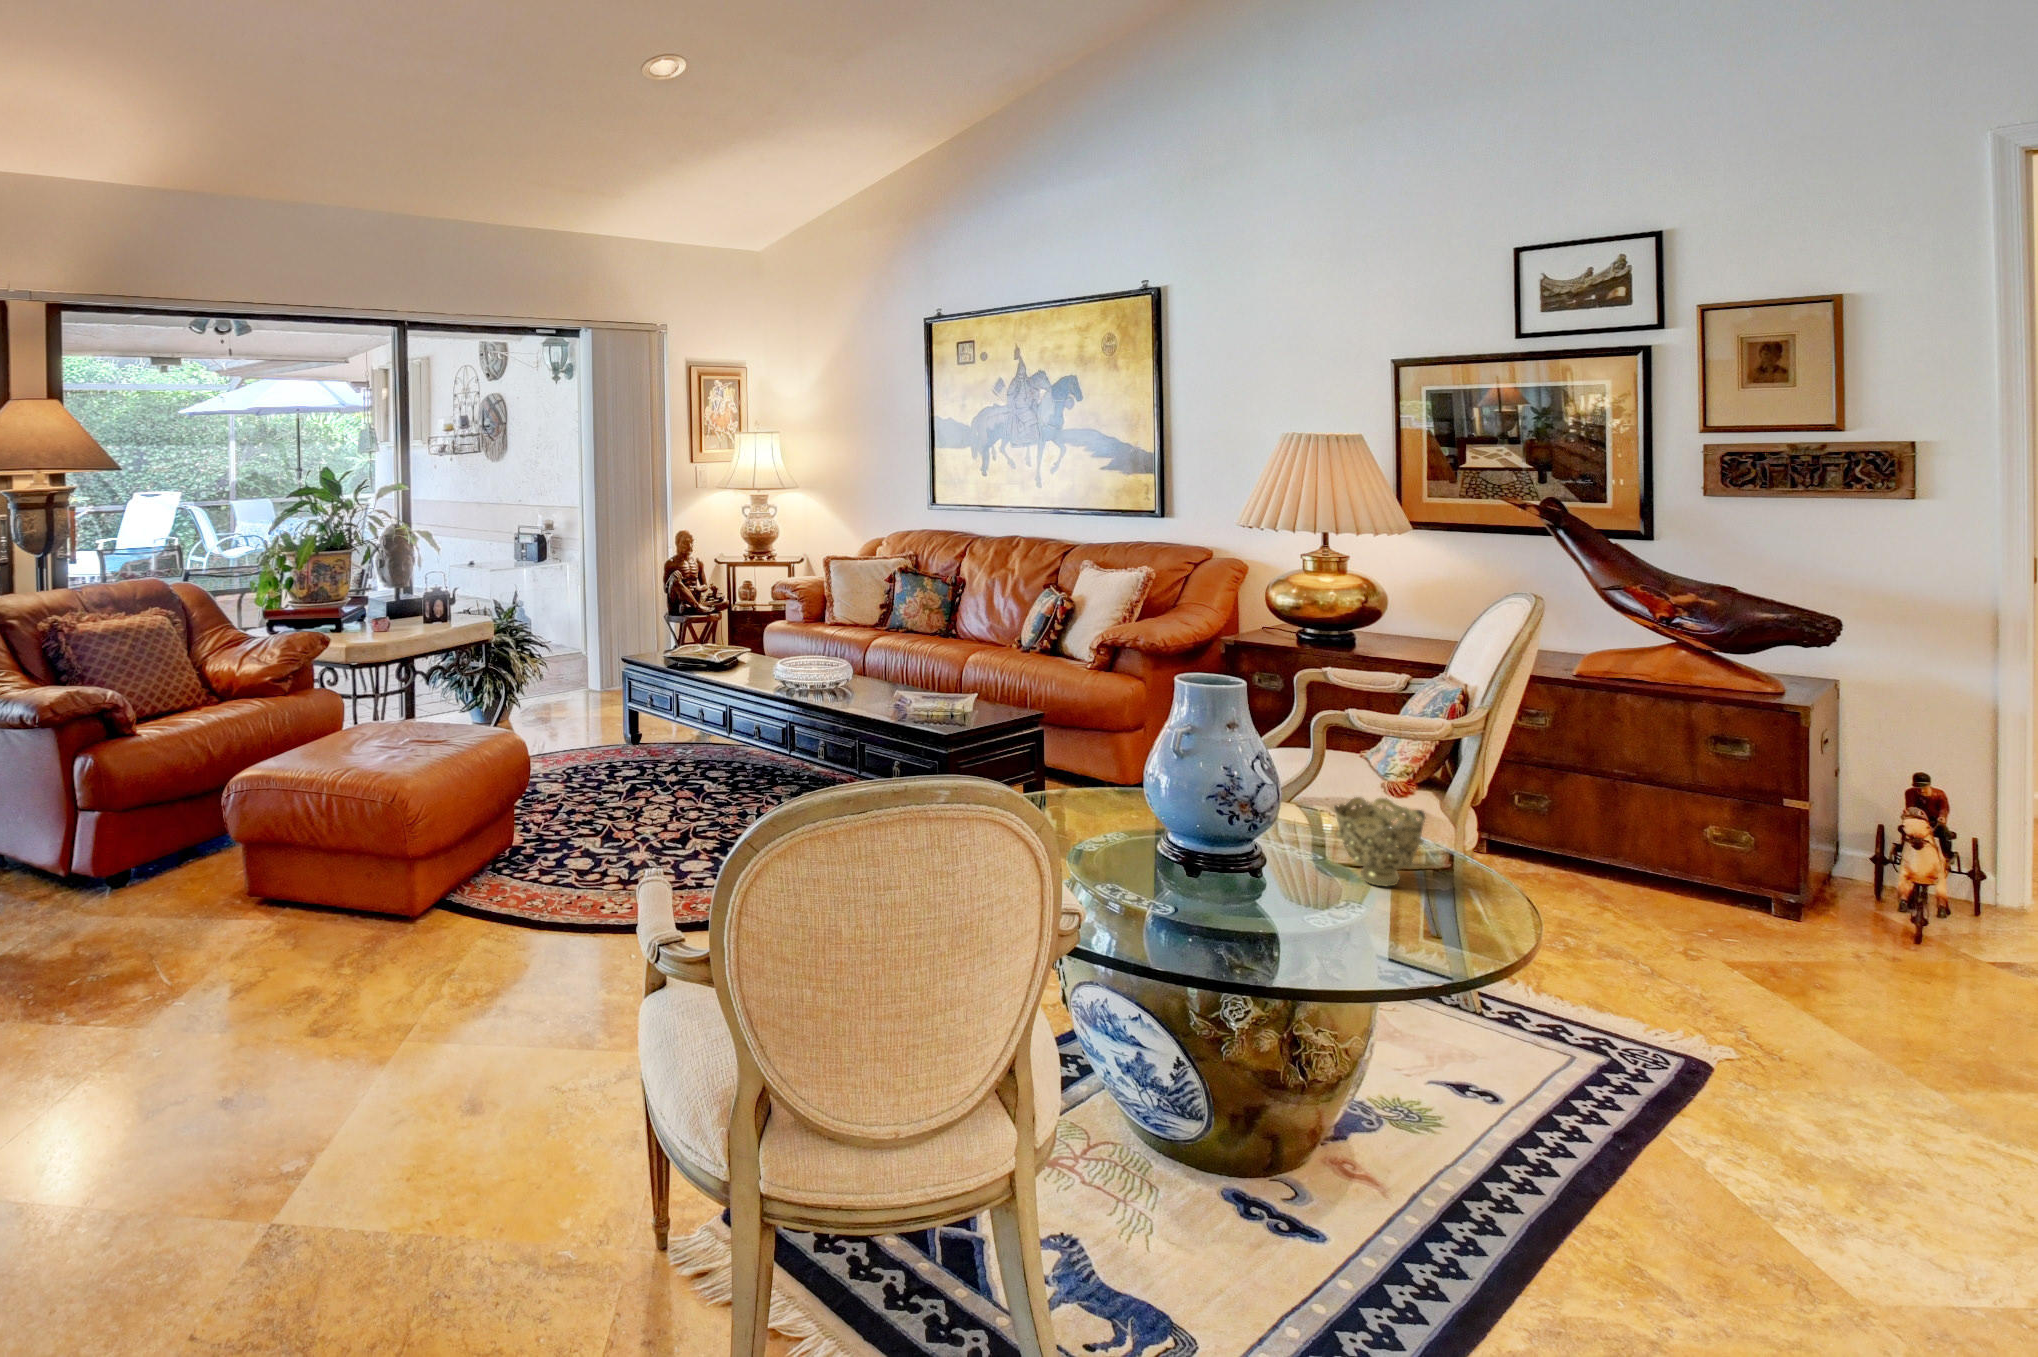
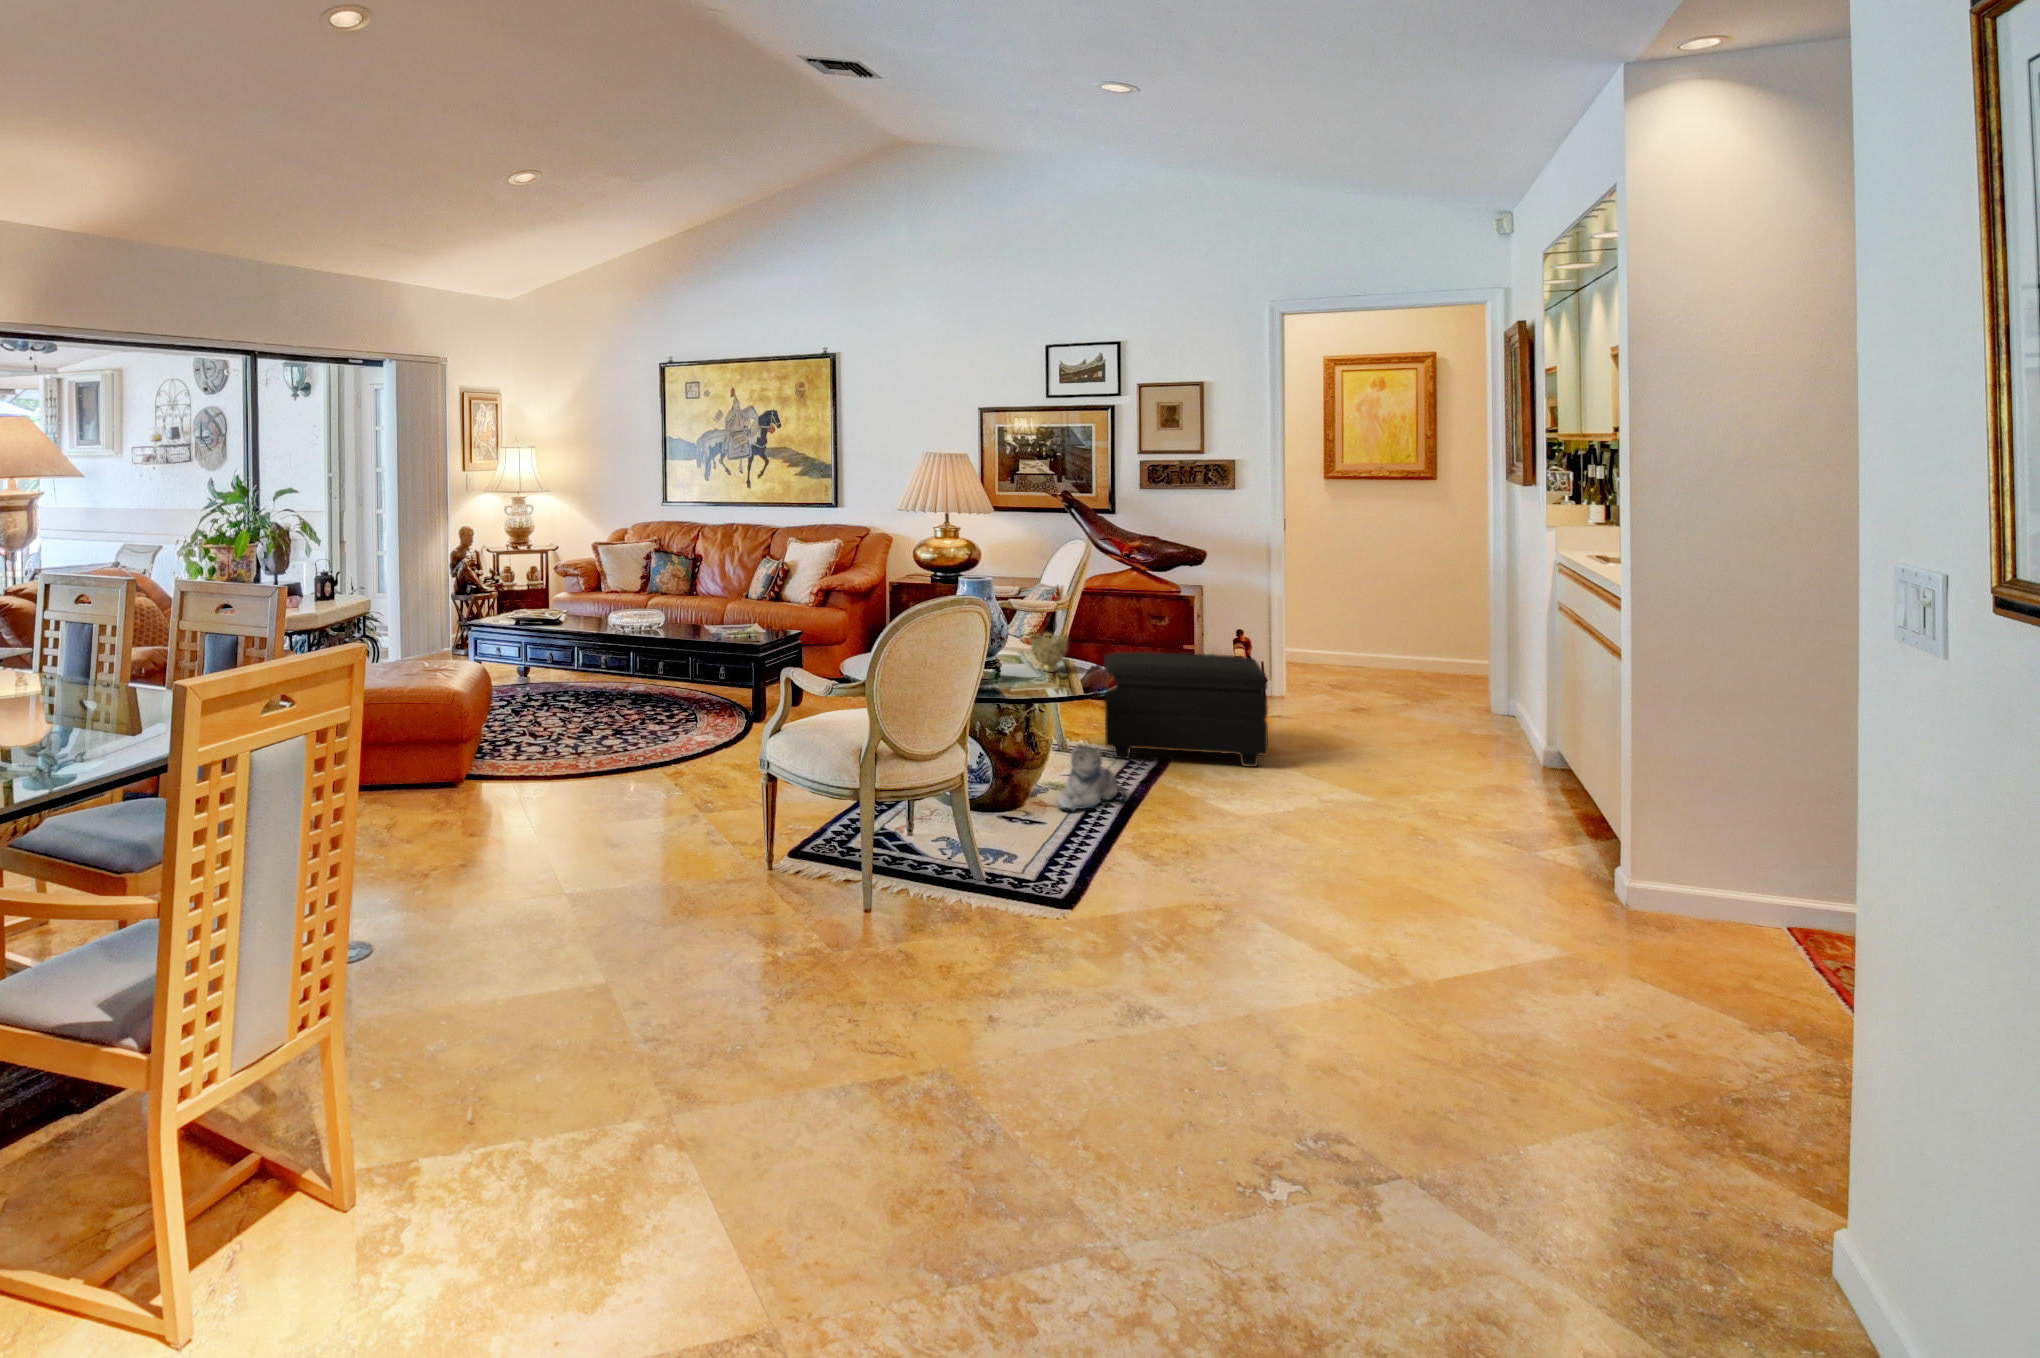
footstool: none [1555,817,1986,1133] -> present [1104,652,1268,767]
plush toy: none [1380,1053,1575,1215] -> present [1057,744,1129,810]

